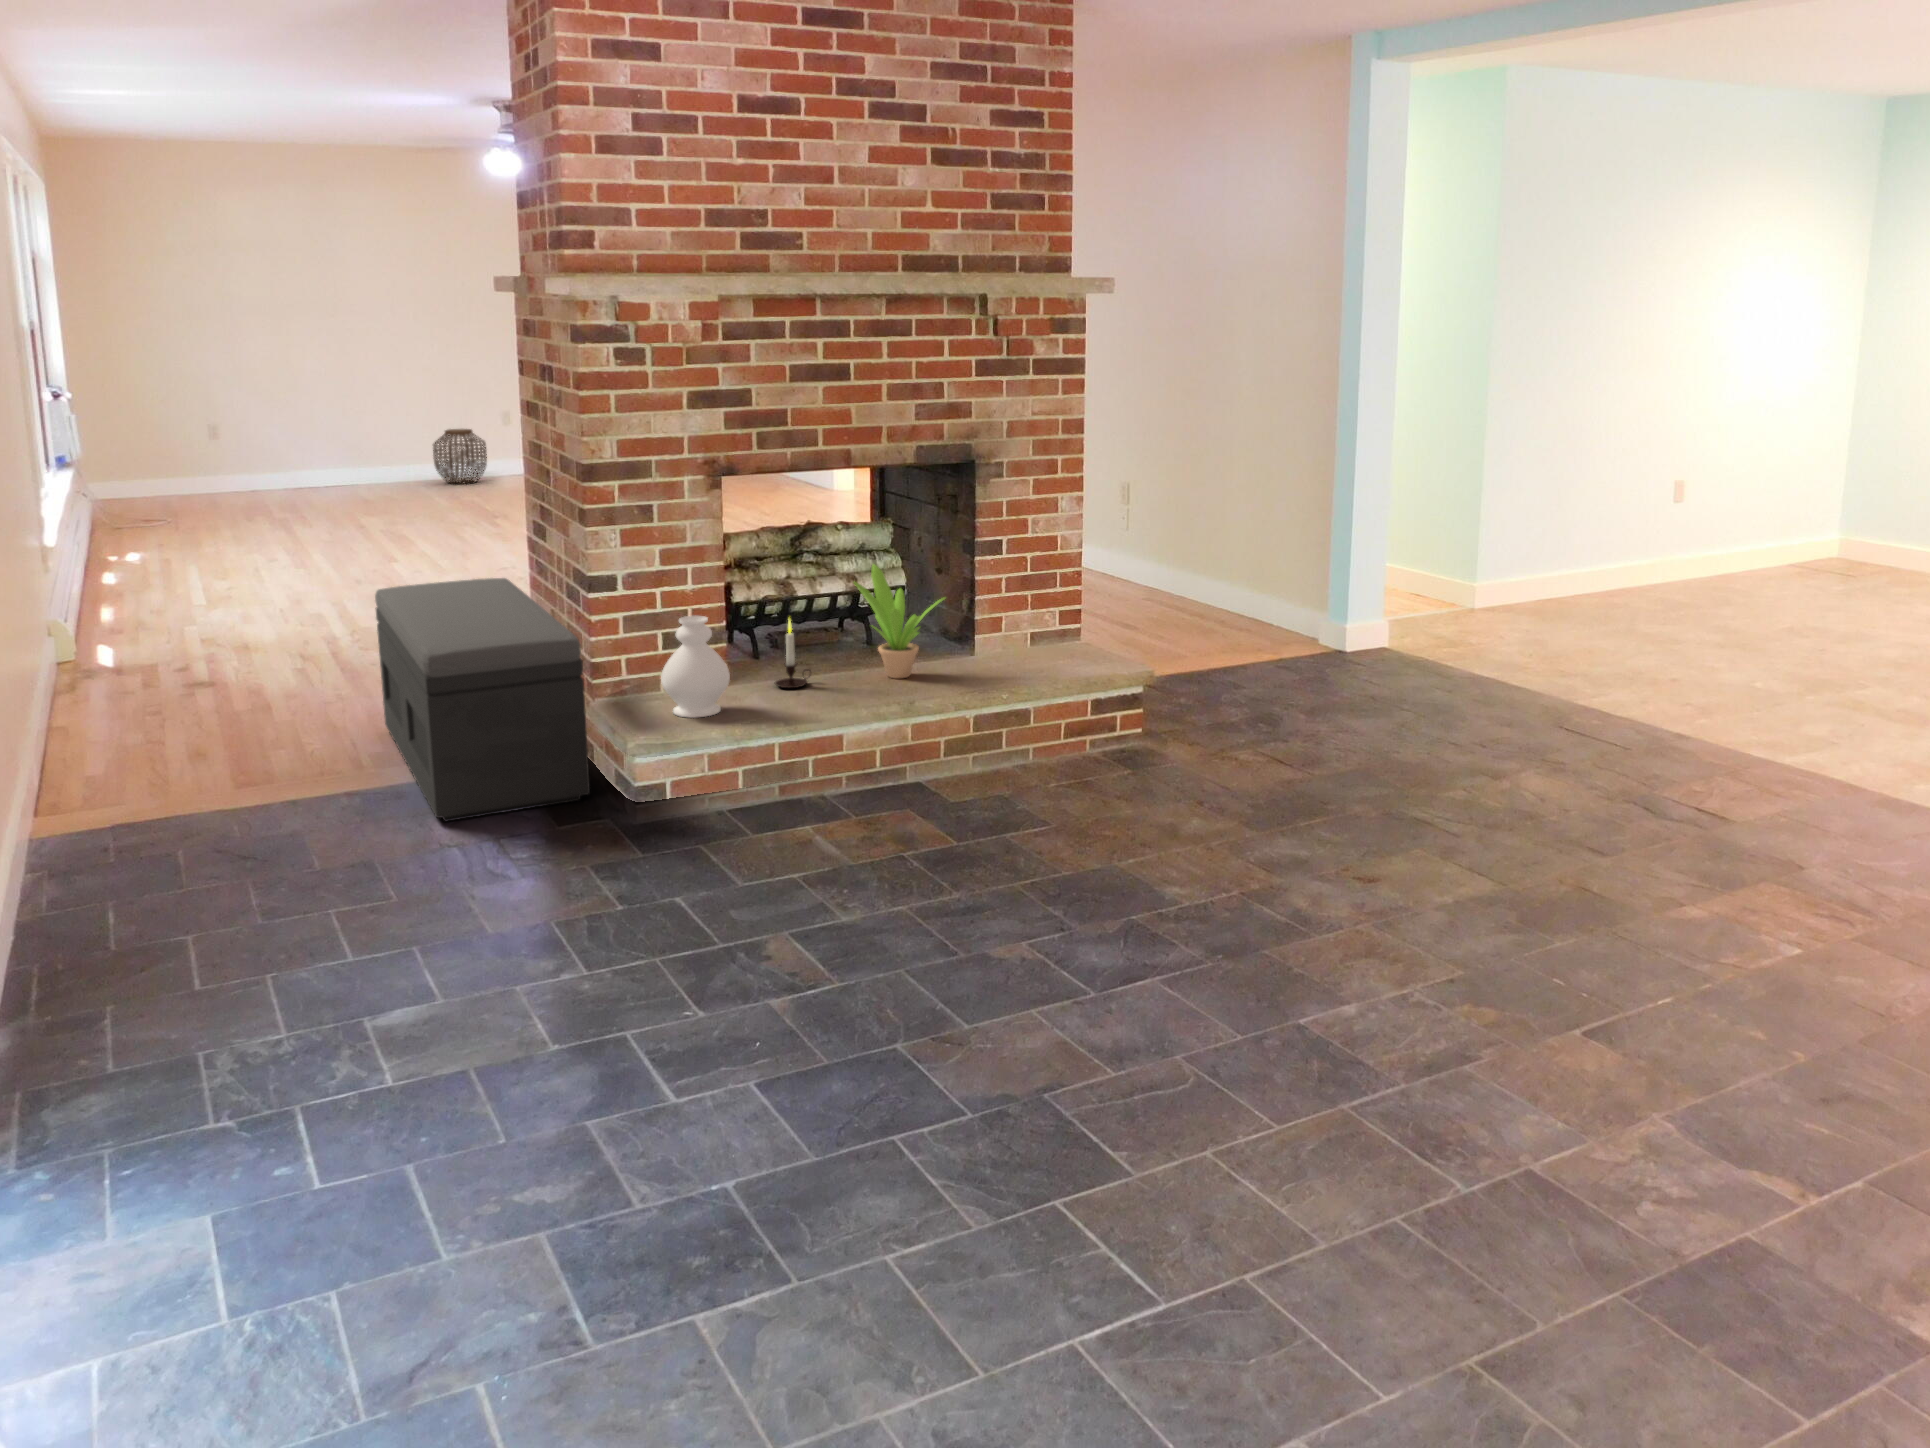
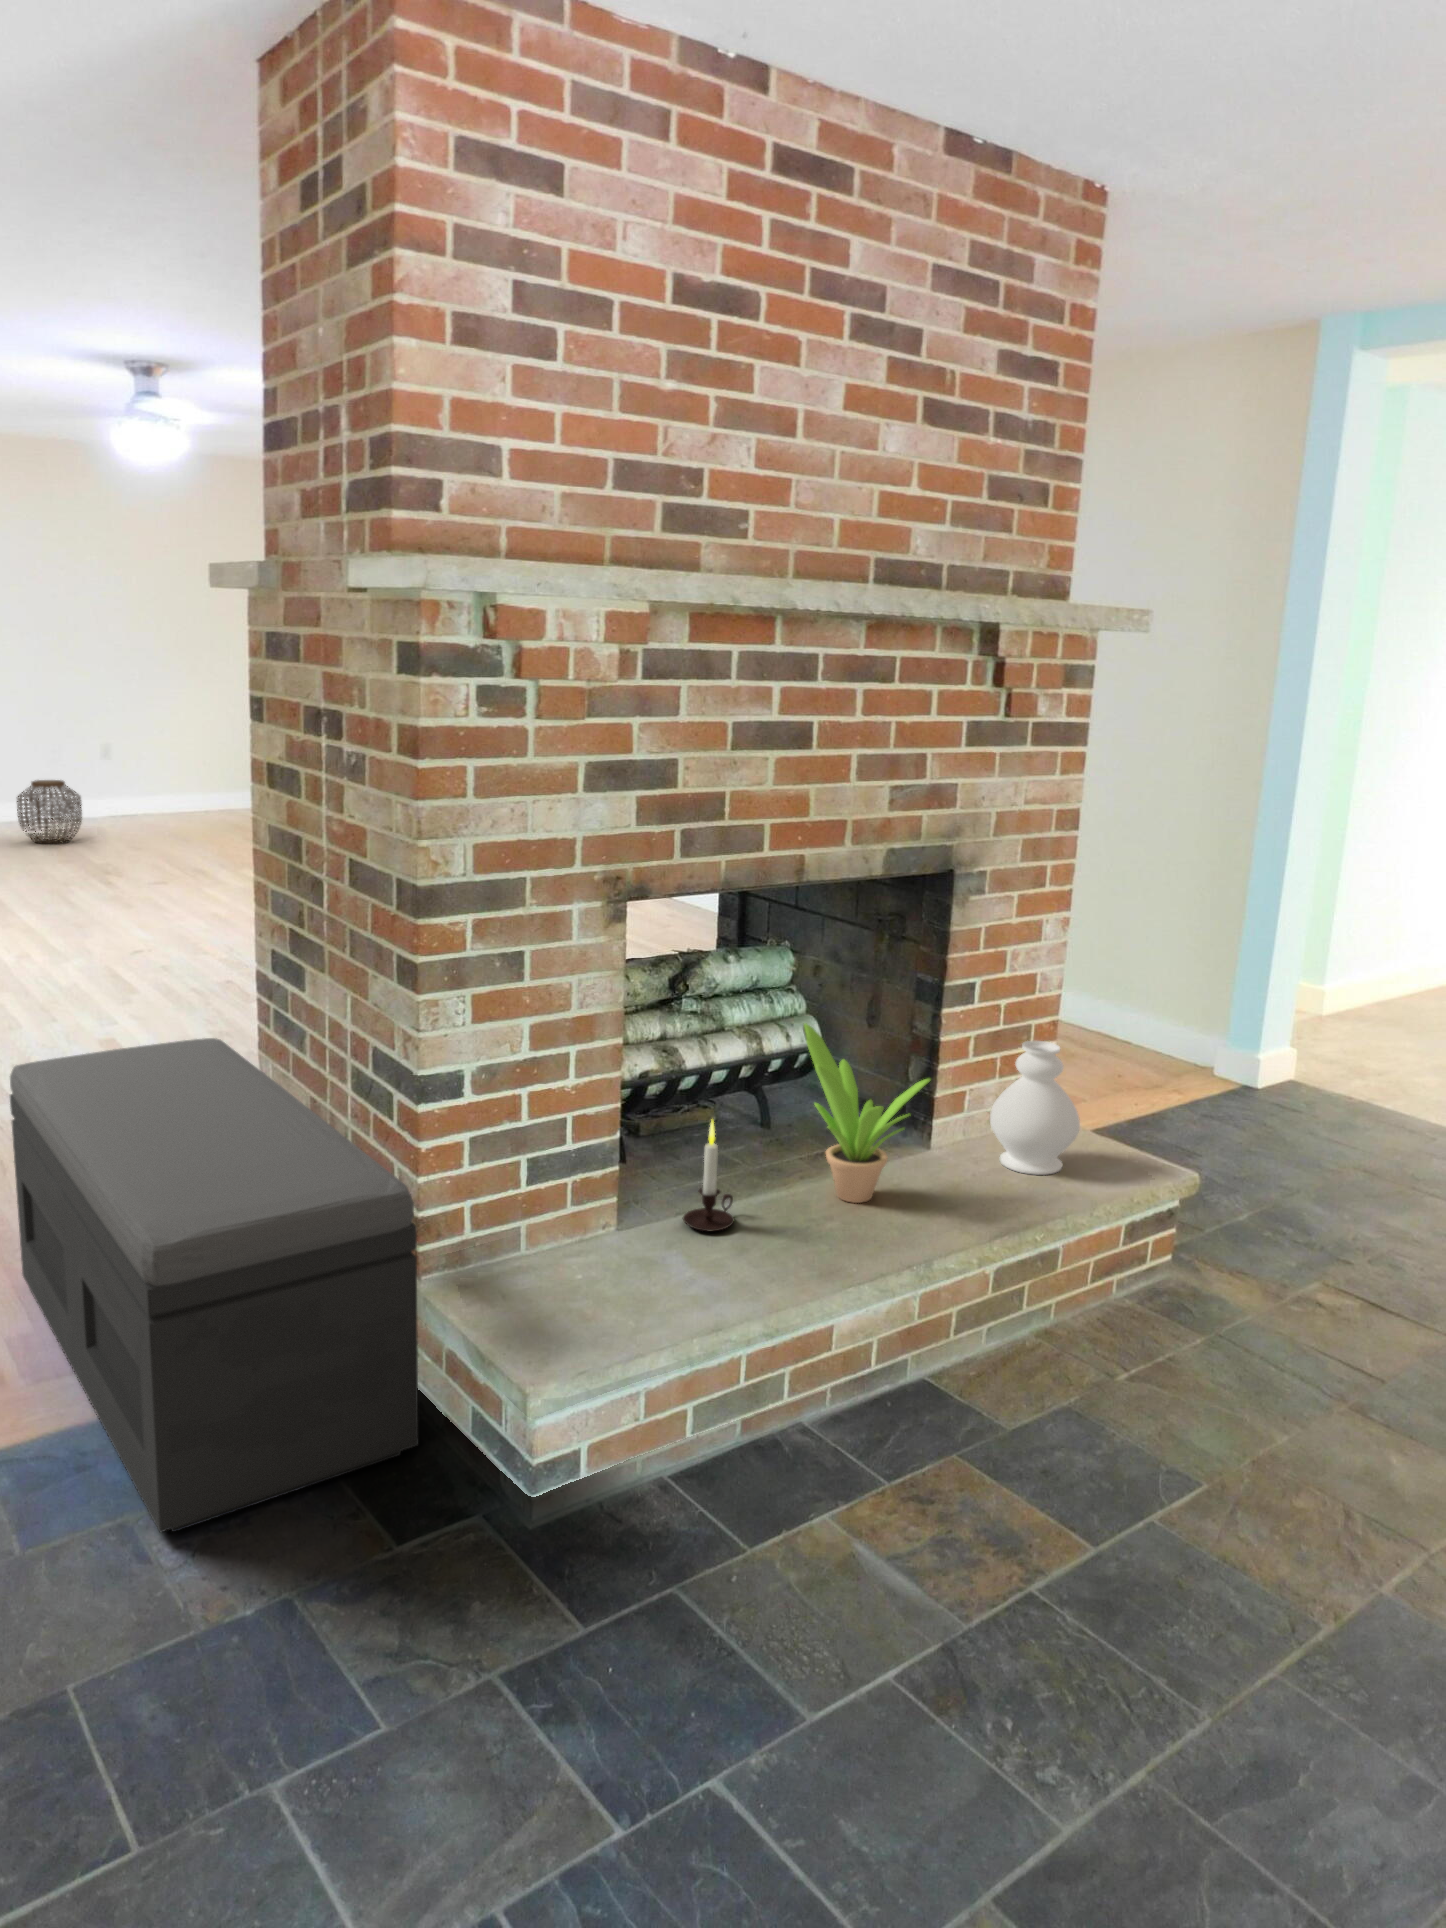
decorative vase: present [661,616,730,718] -> present [990,1041,1080,1175]

